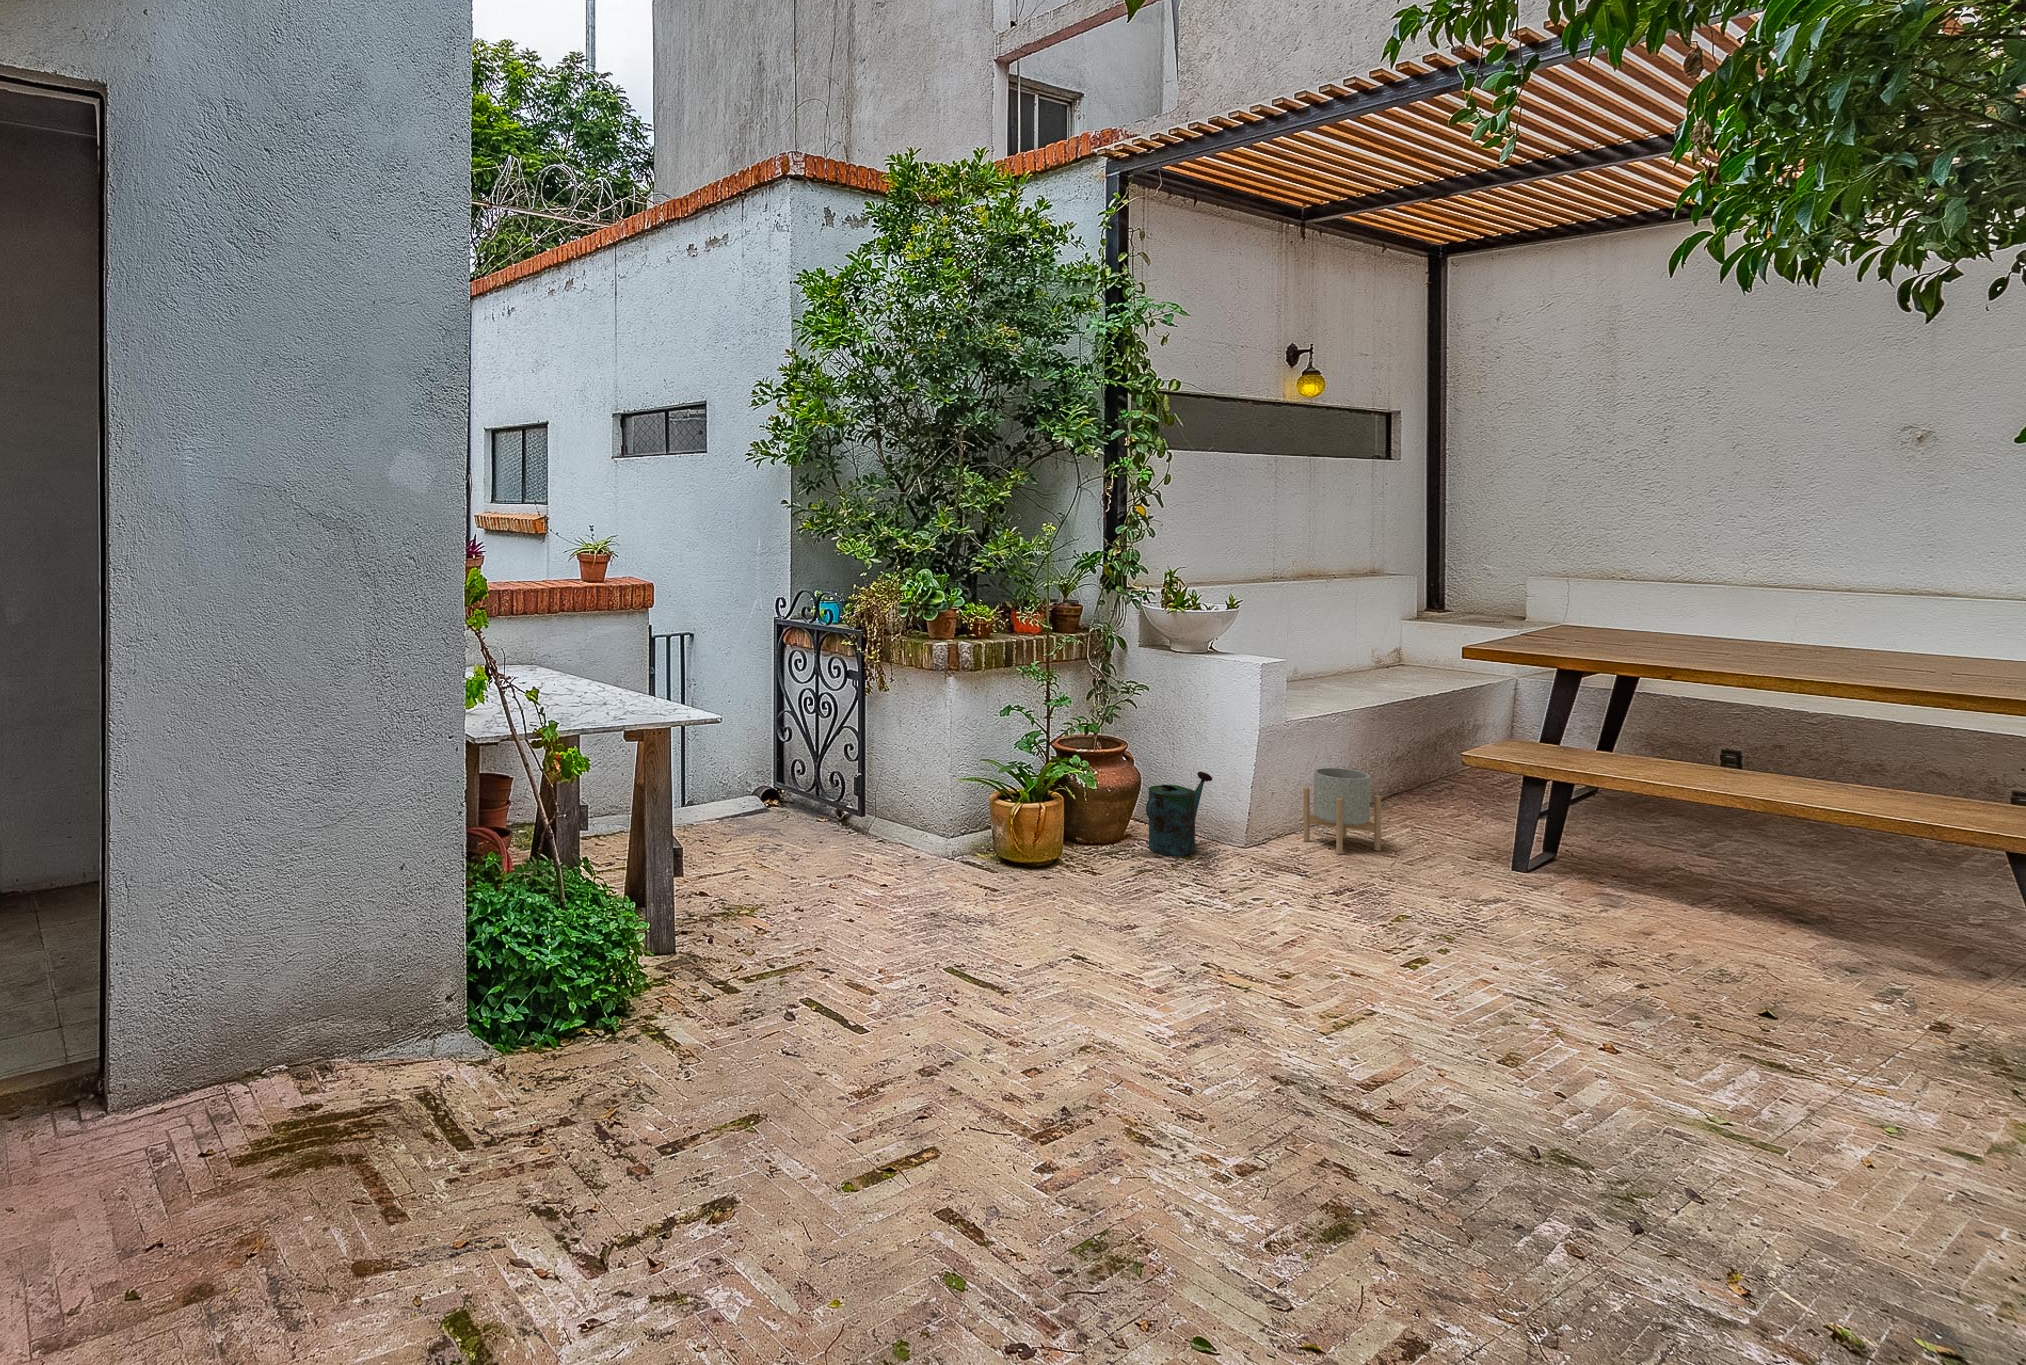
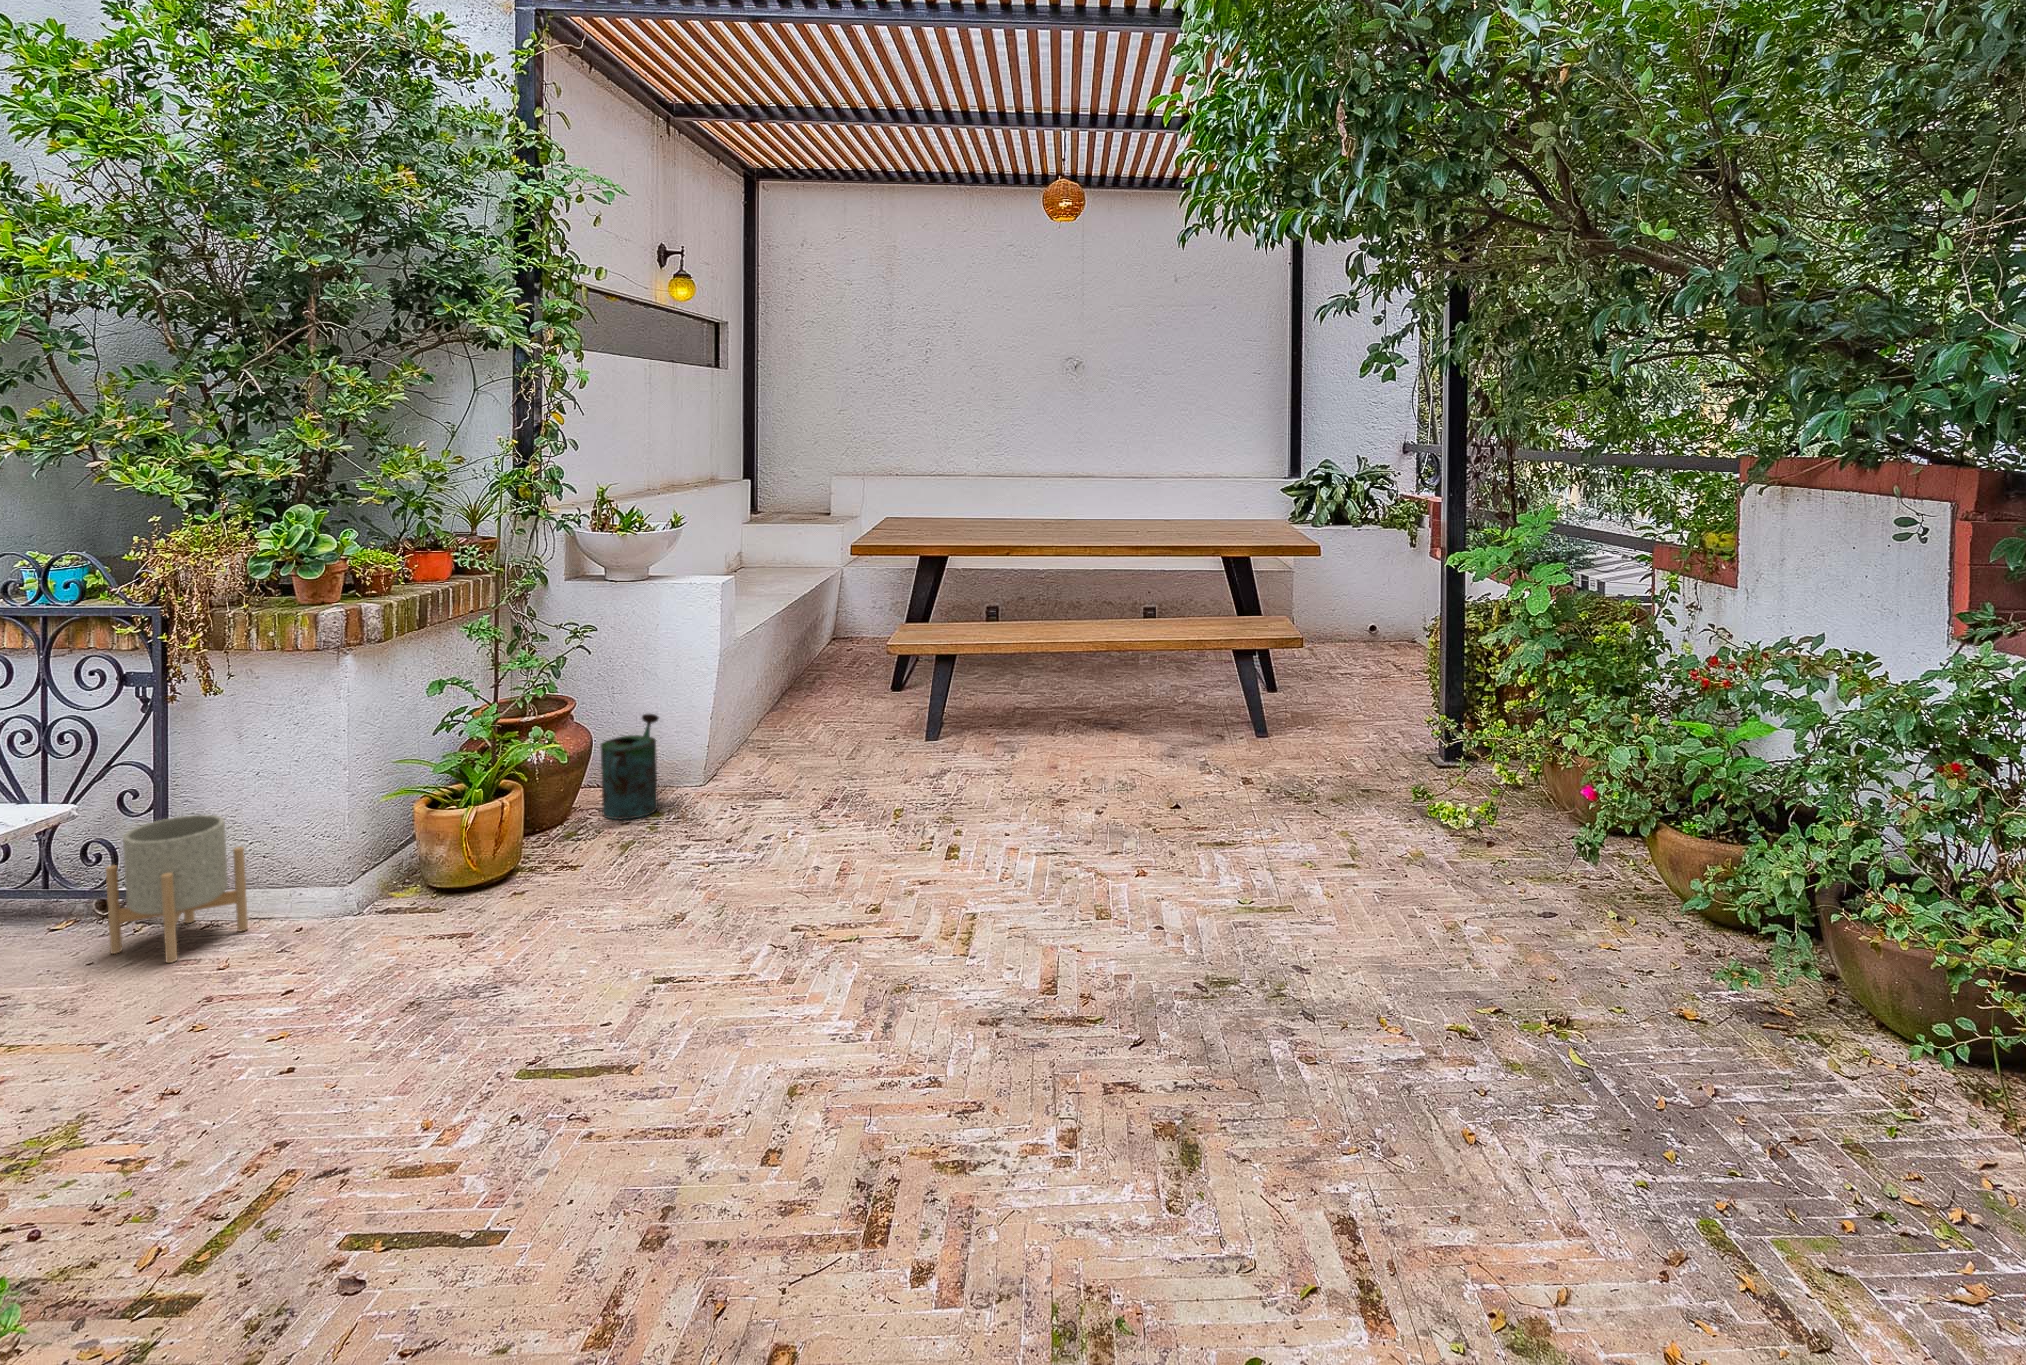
planter: present [1304,768,1381,854] -> present [106,815,248,963]

